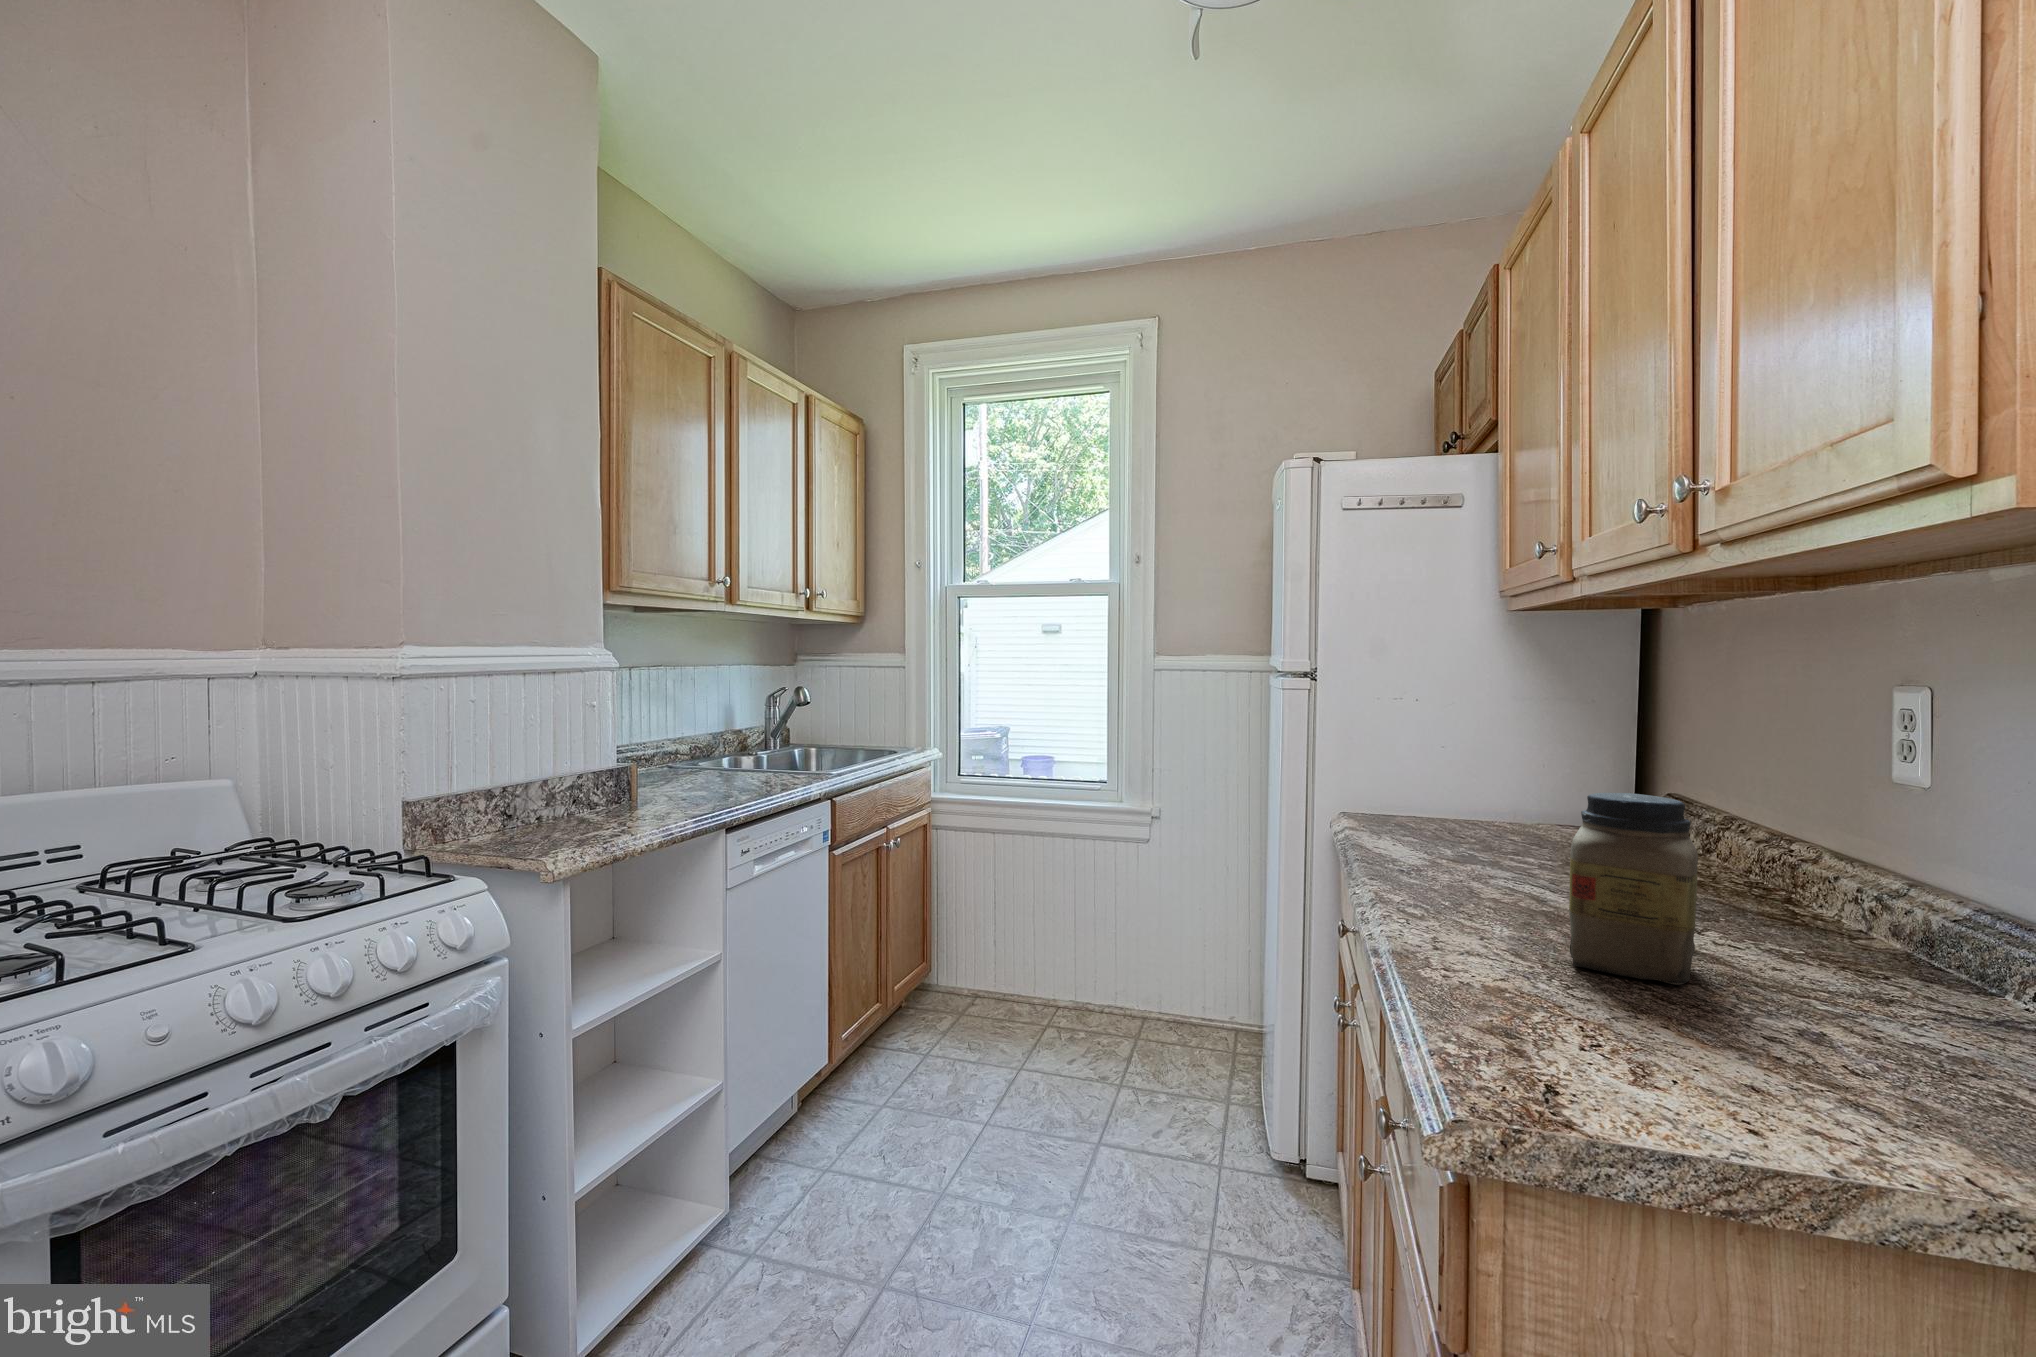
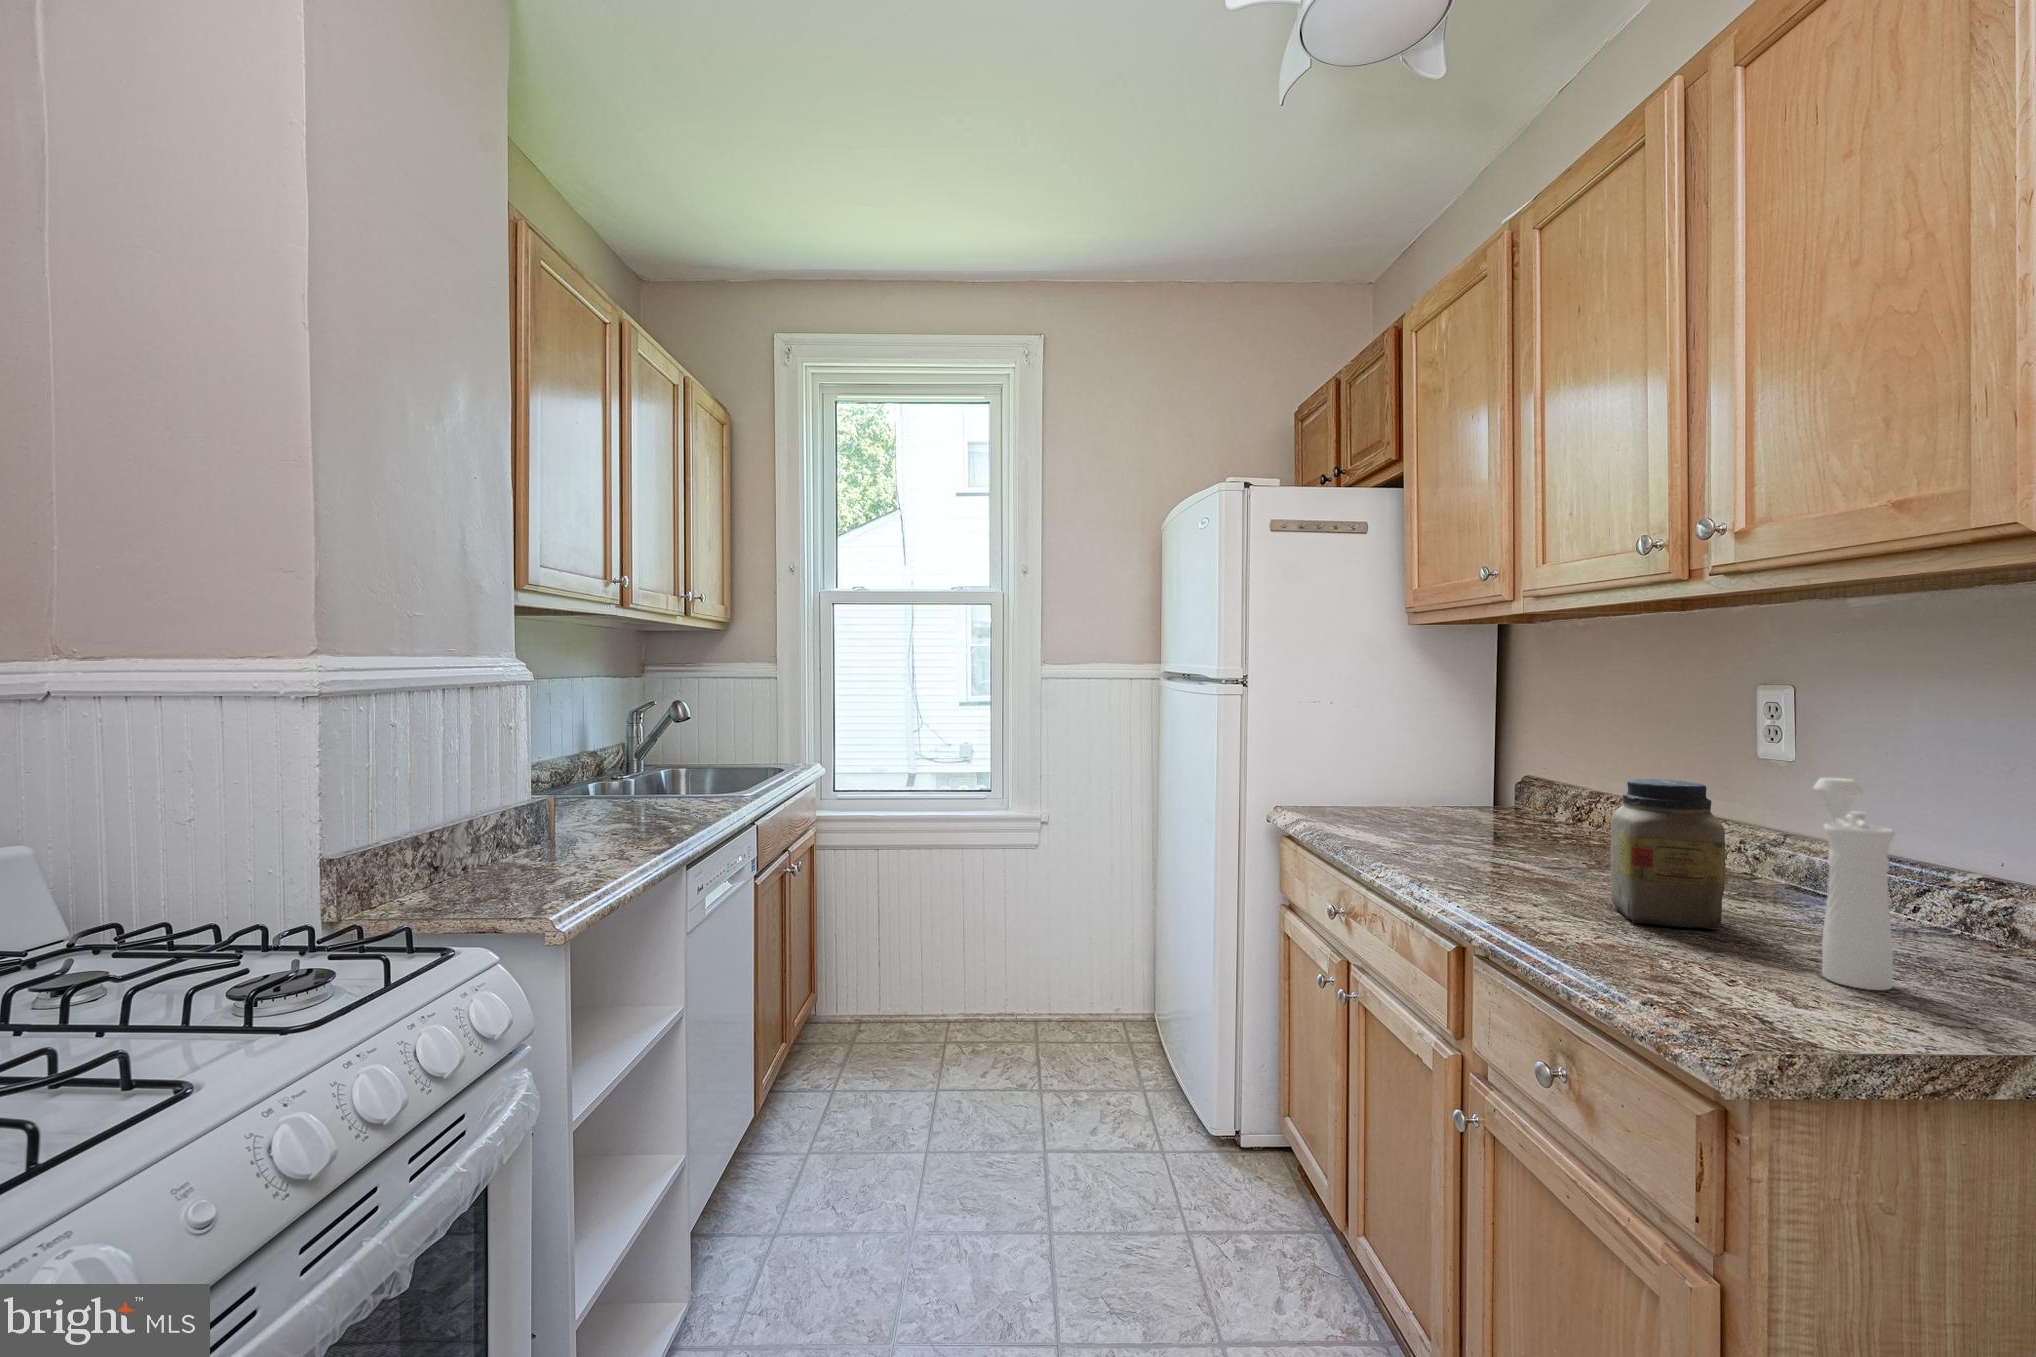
pepper mill: none [1735,798,1848,1082] -> present [1813,778,1895,990]

